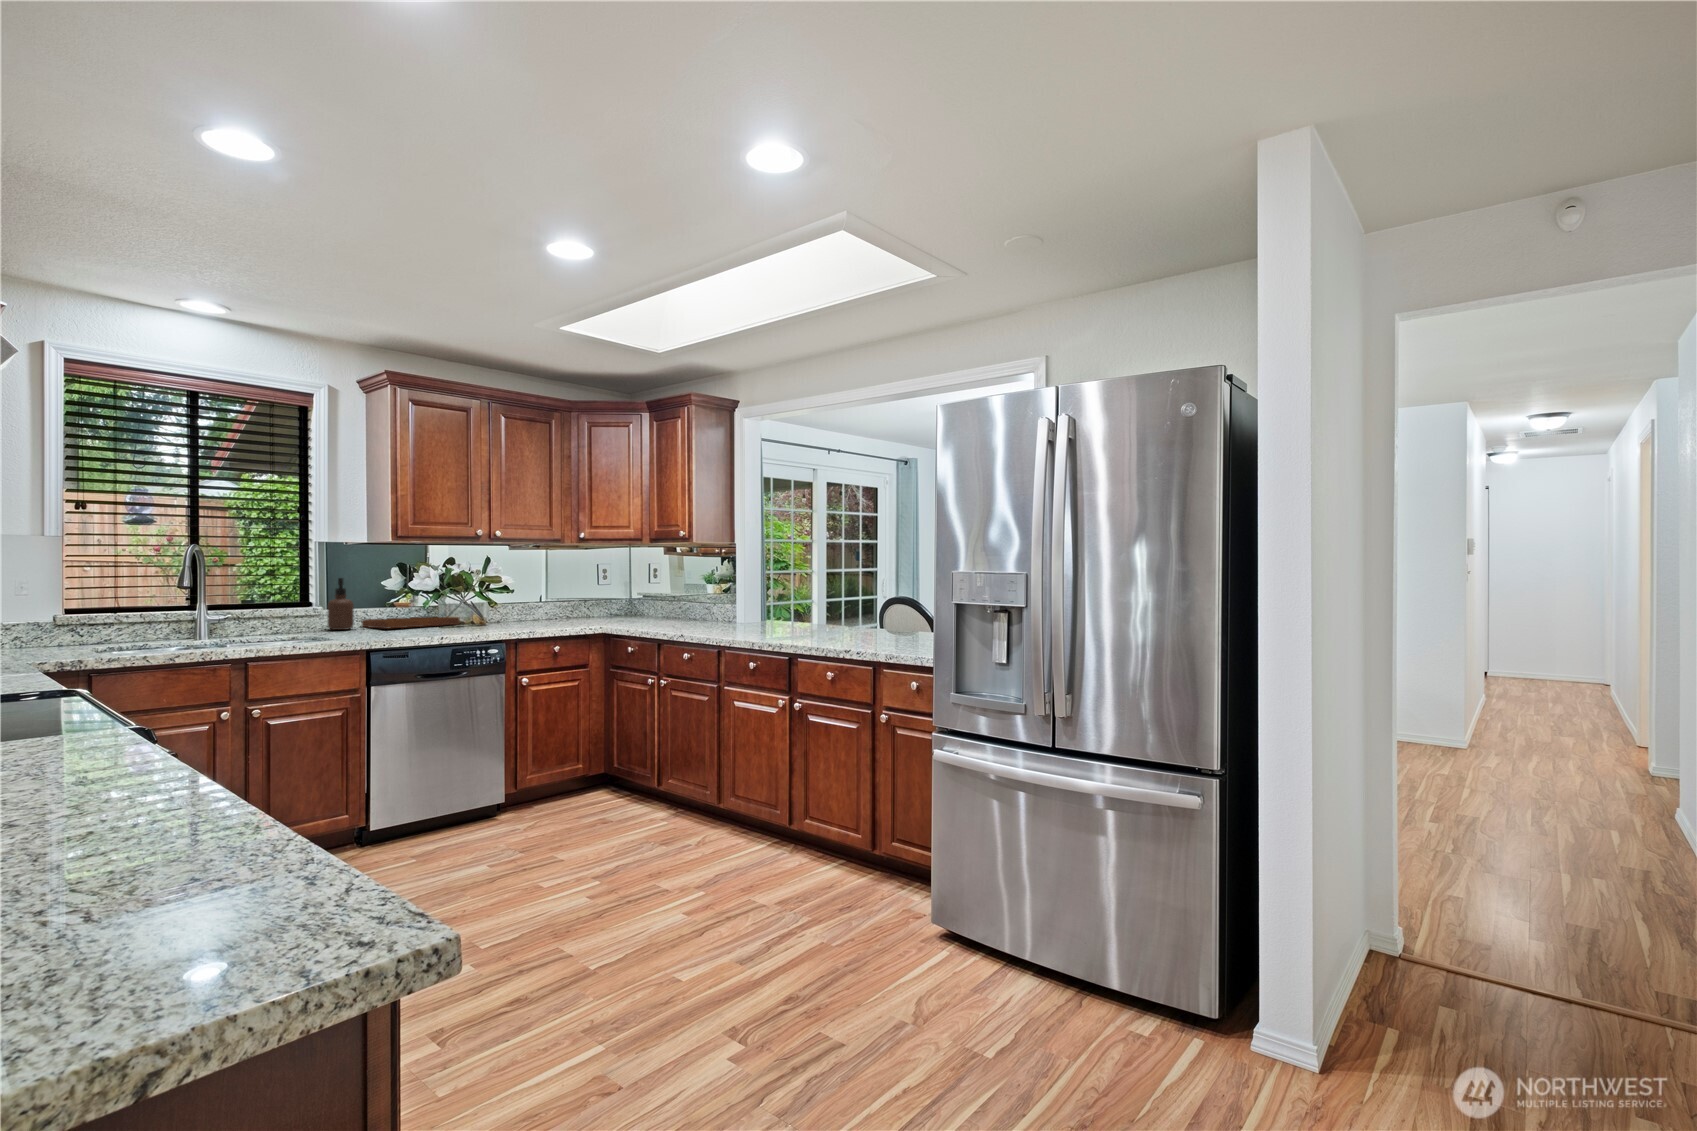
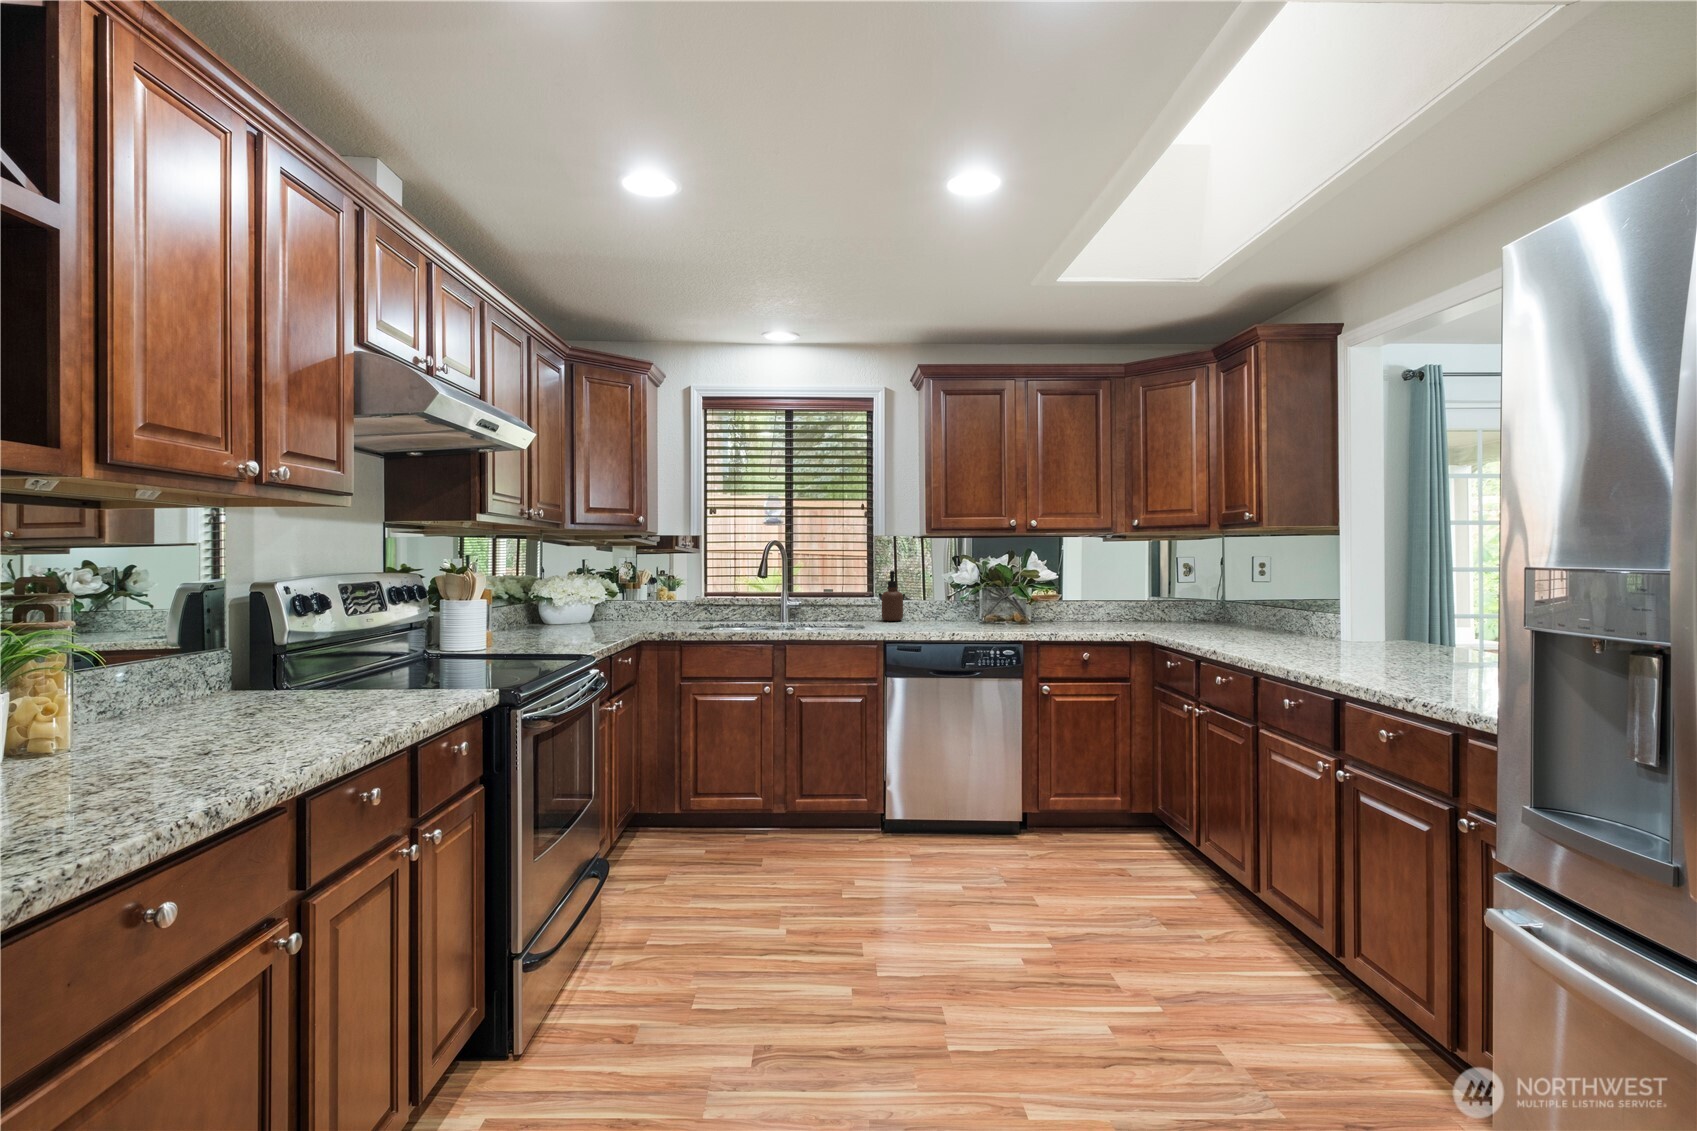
tray: present [362,599,459,629] -> none [914,592,1003,622]

